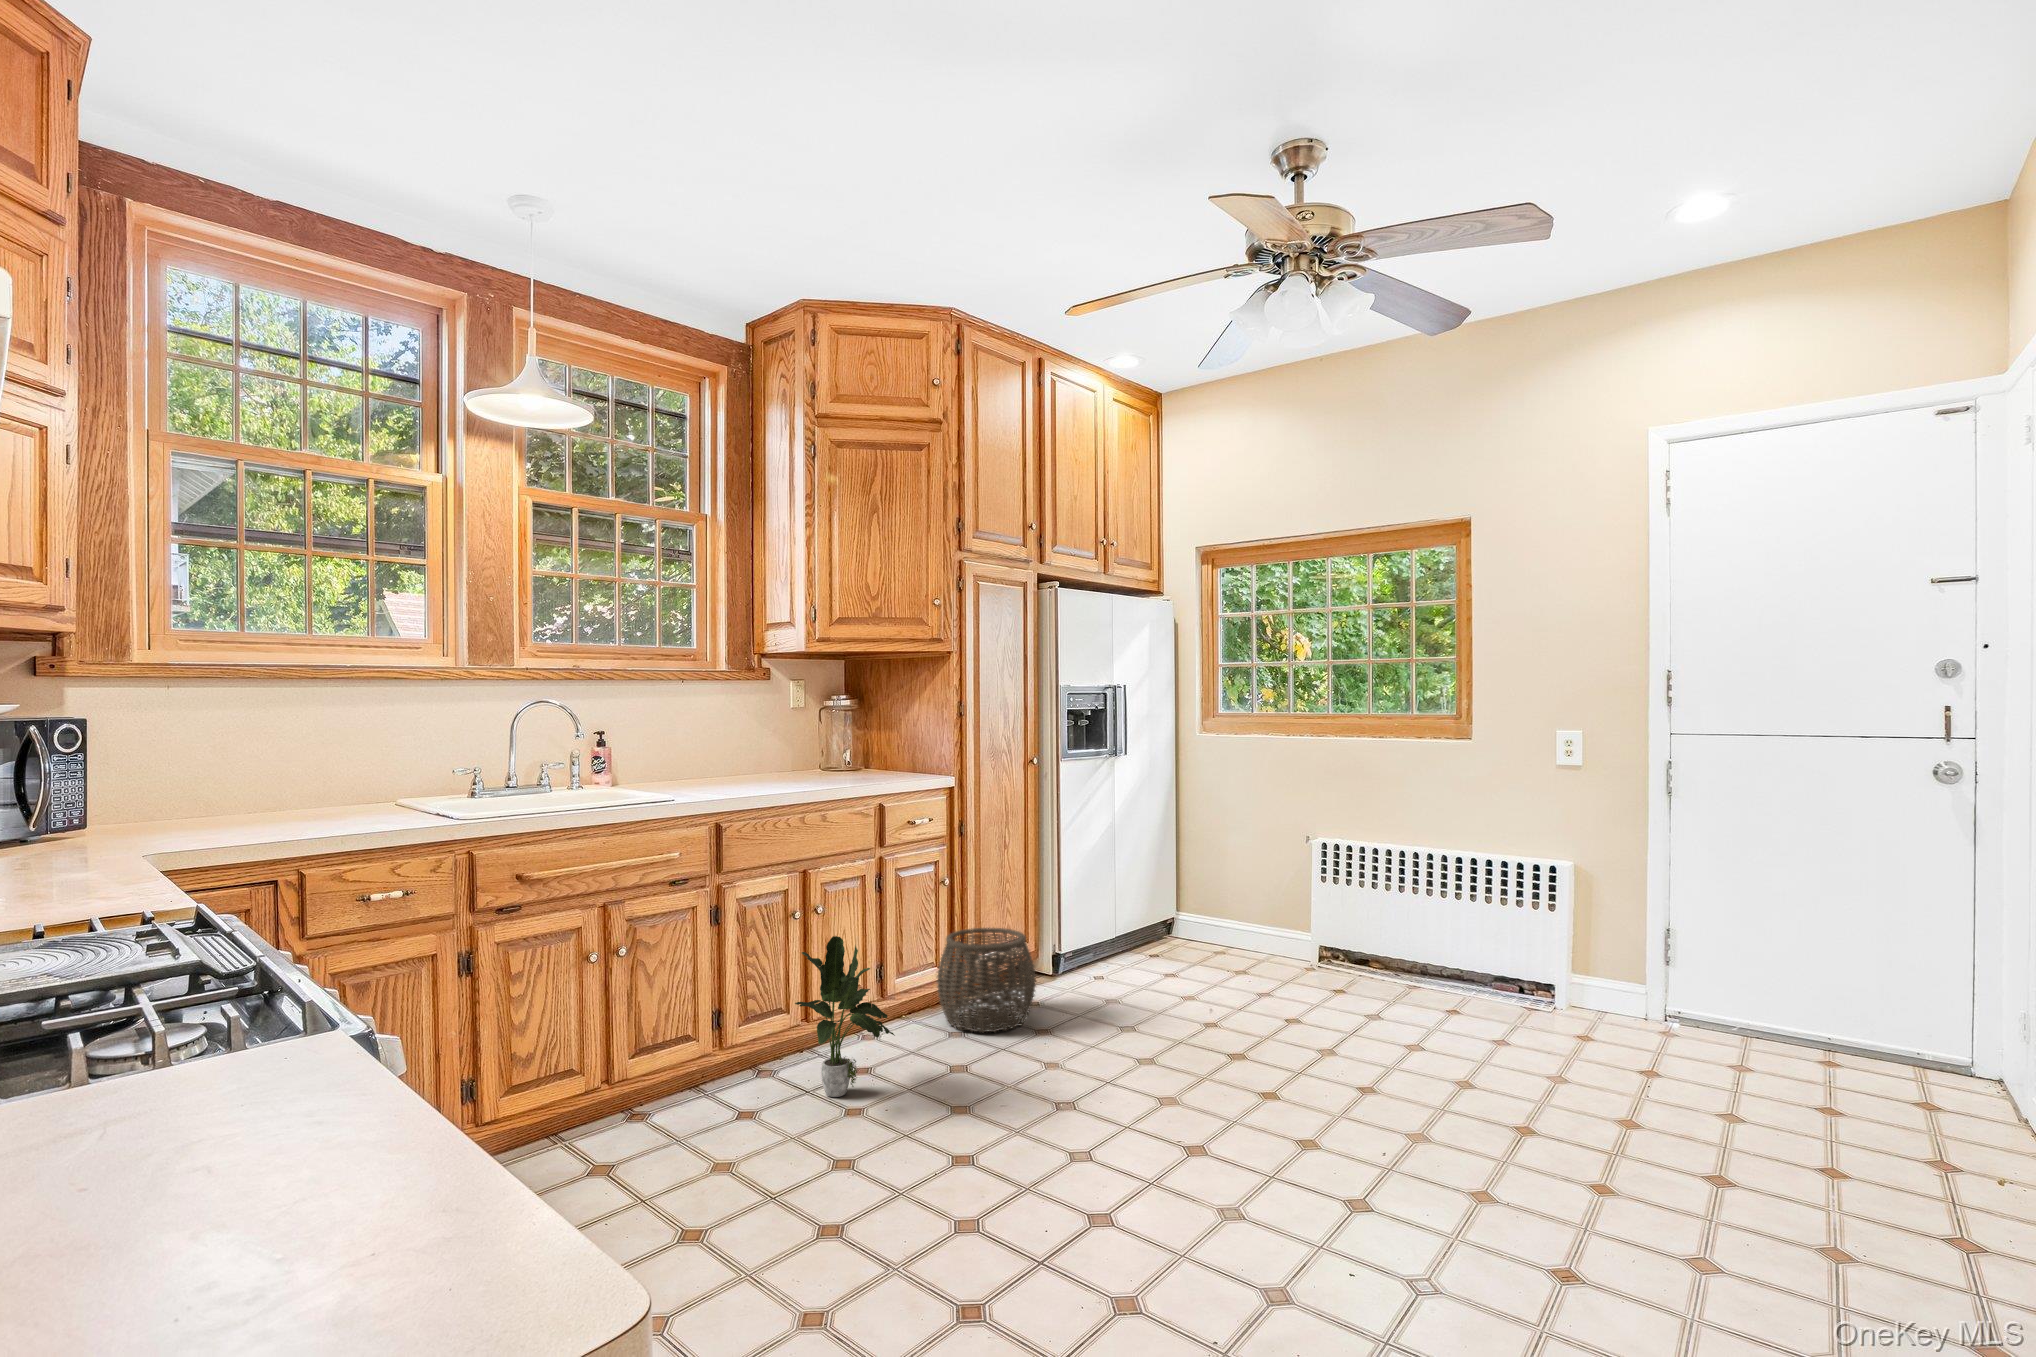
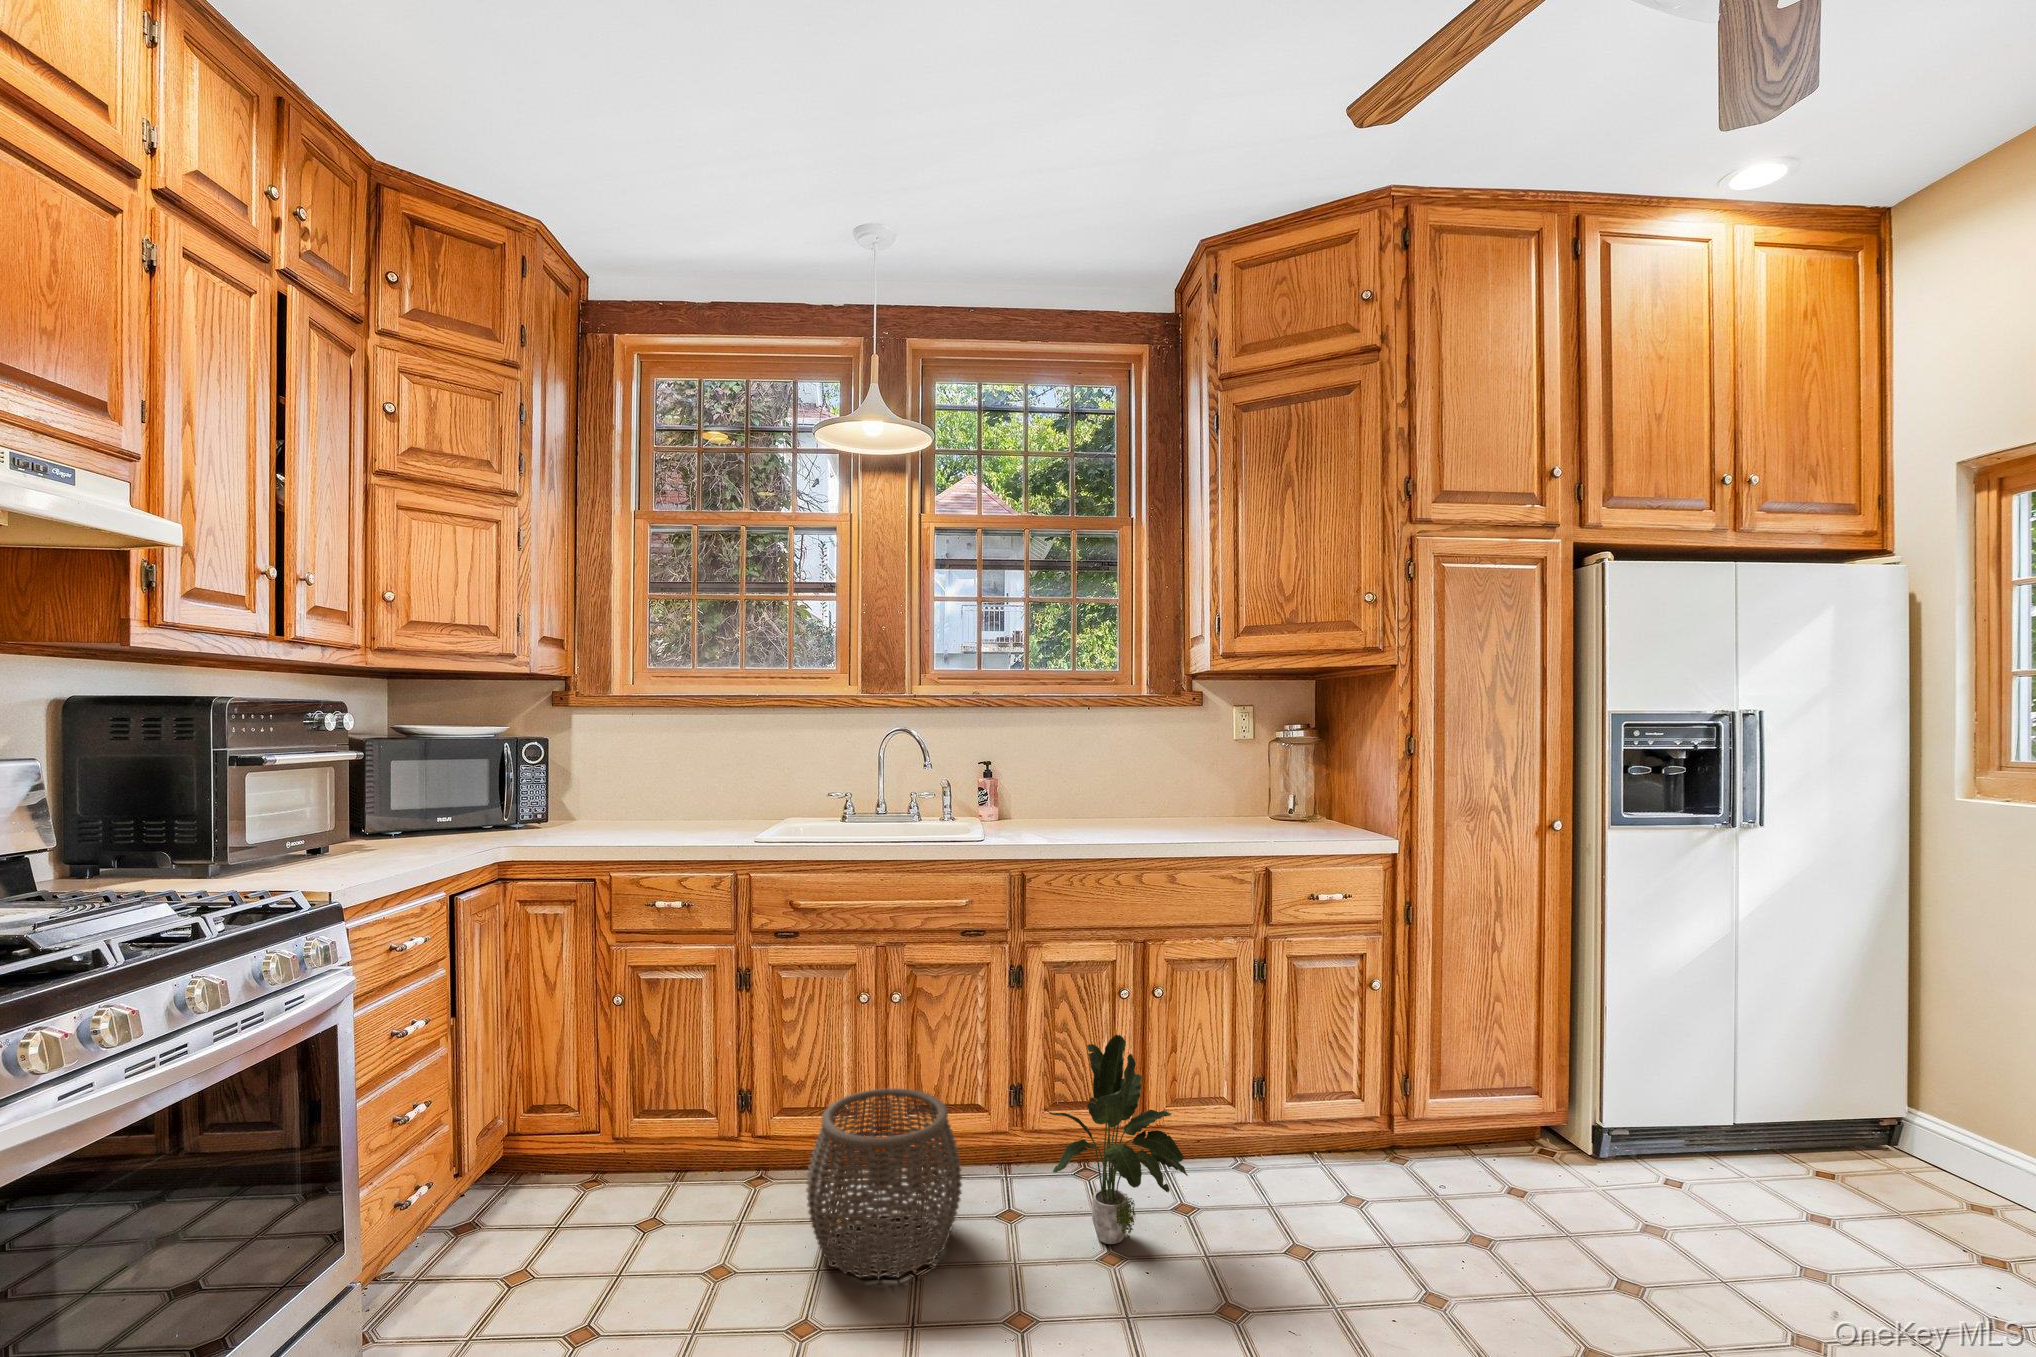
woven basket: present [937,928,1036,1032] -> present [806,1088,962,1279]

